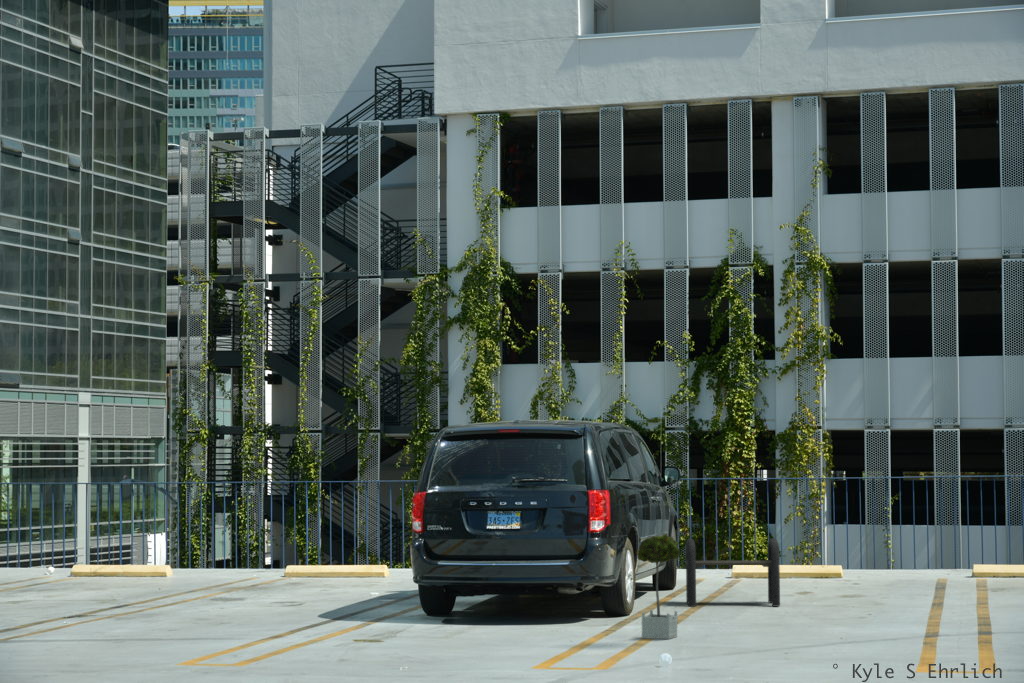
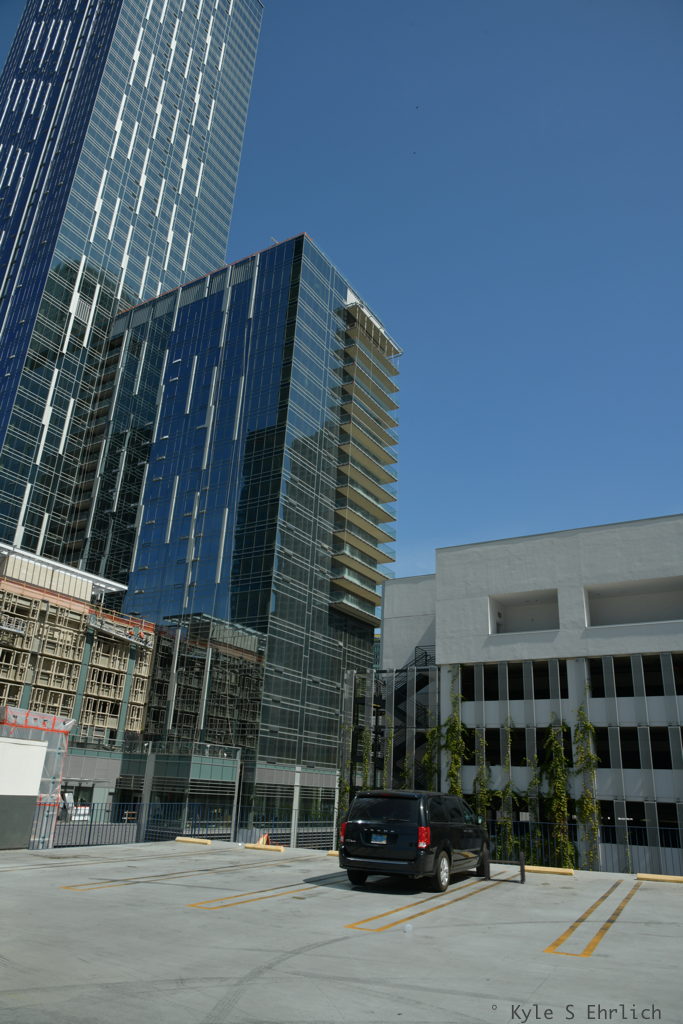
potted tree: present [637,534,680,639] -> none [440,848,458,897]

